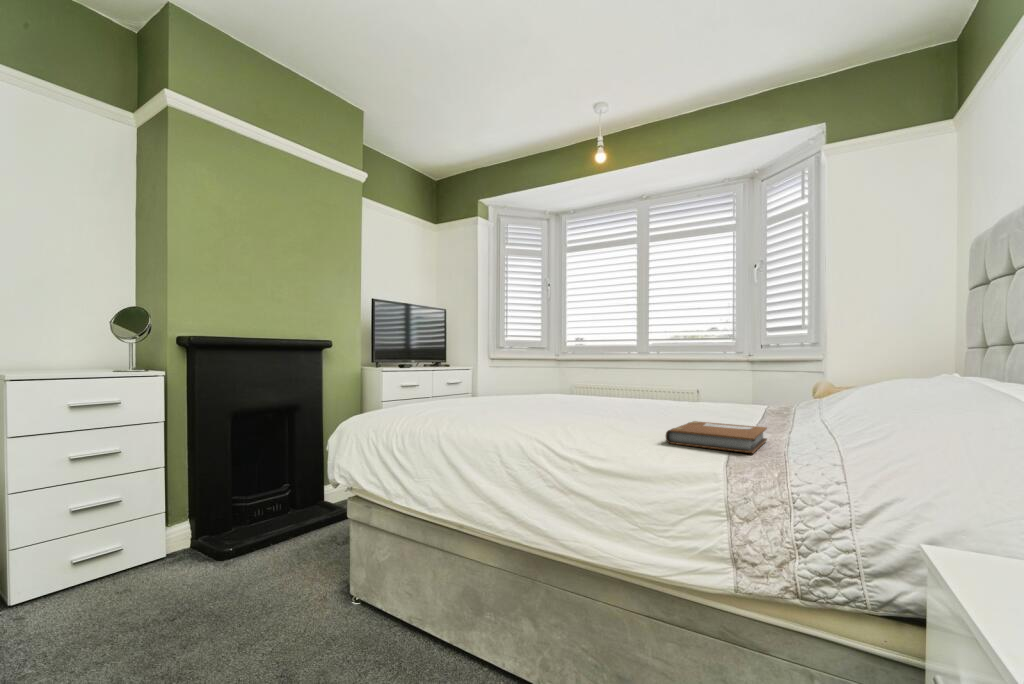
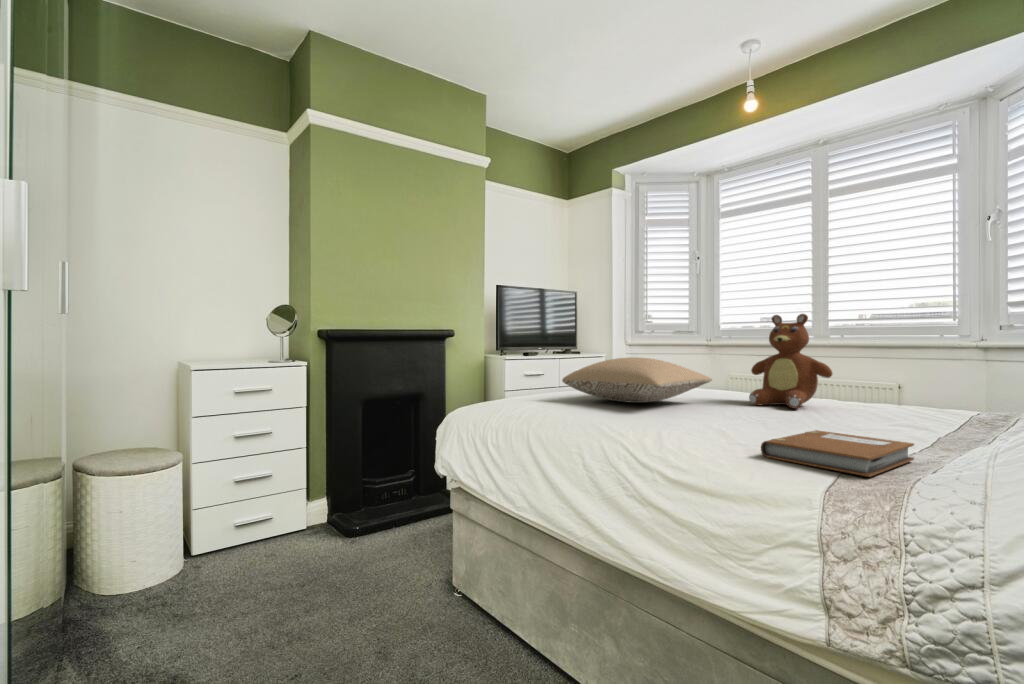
teddy bear: none [615,331,678,408] -> present [749,314,832,409]
pillow: none [463,366,589,405] -> present [562,357,712,403]

